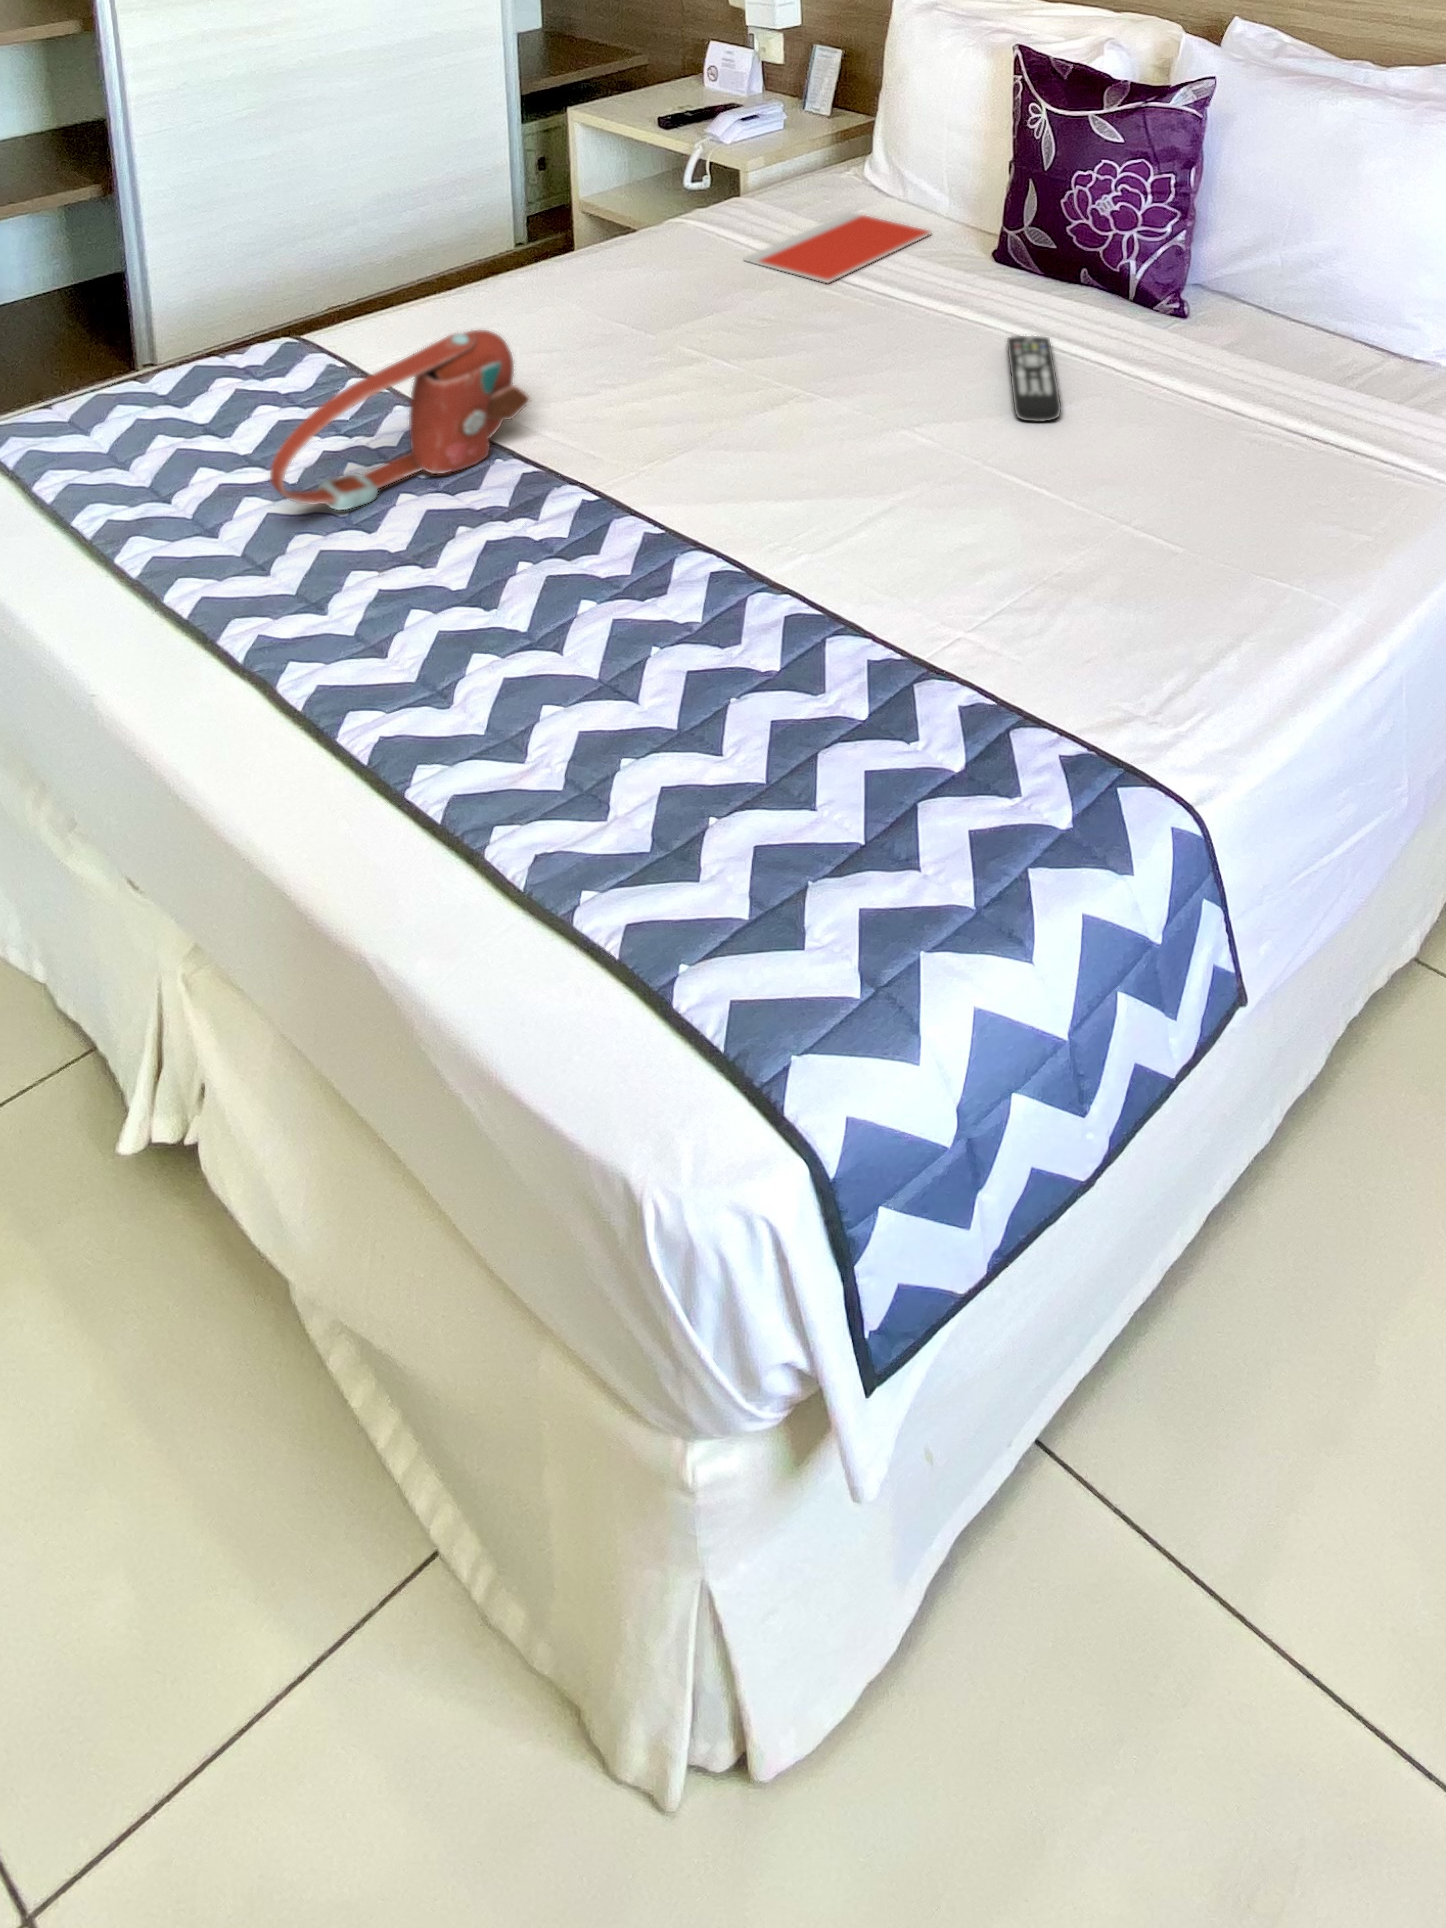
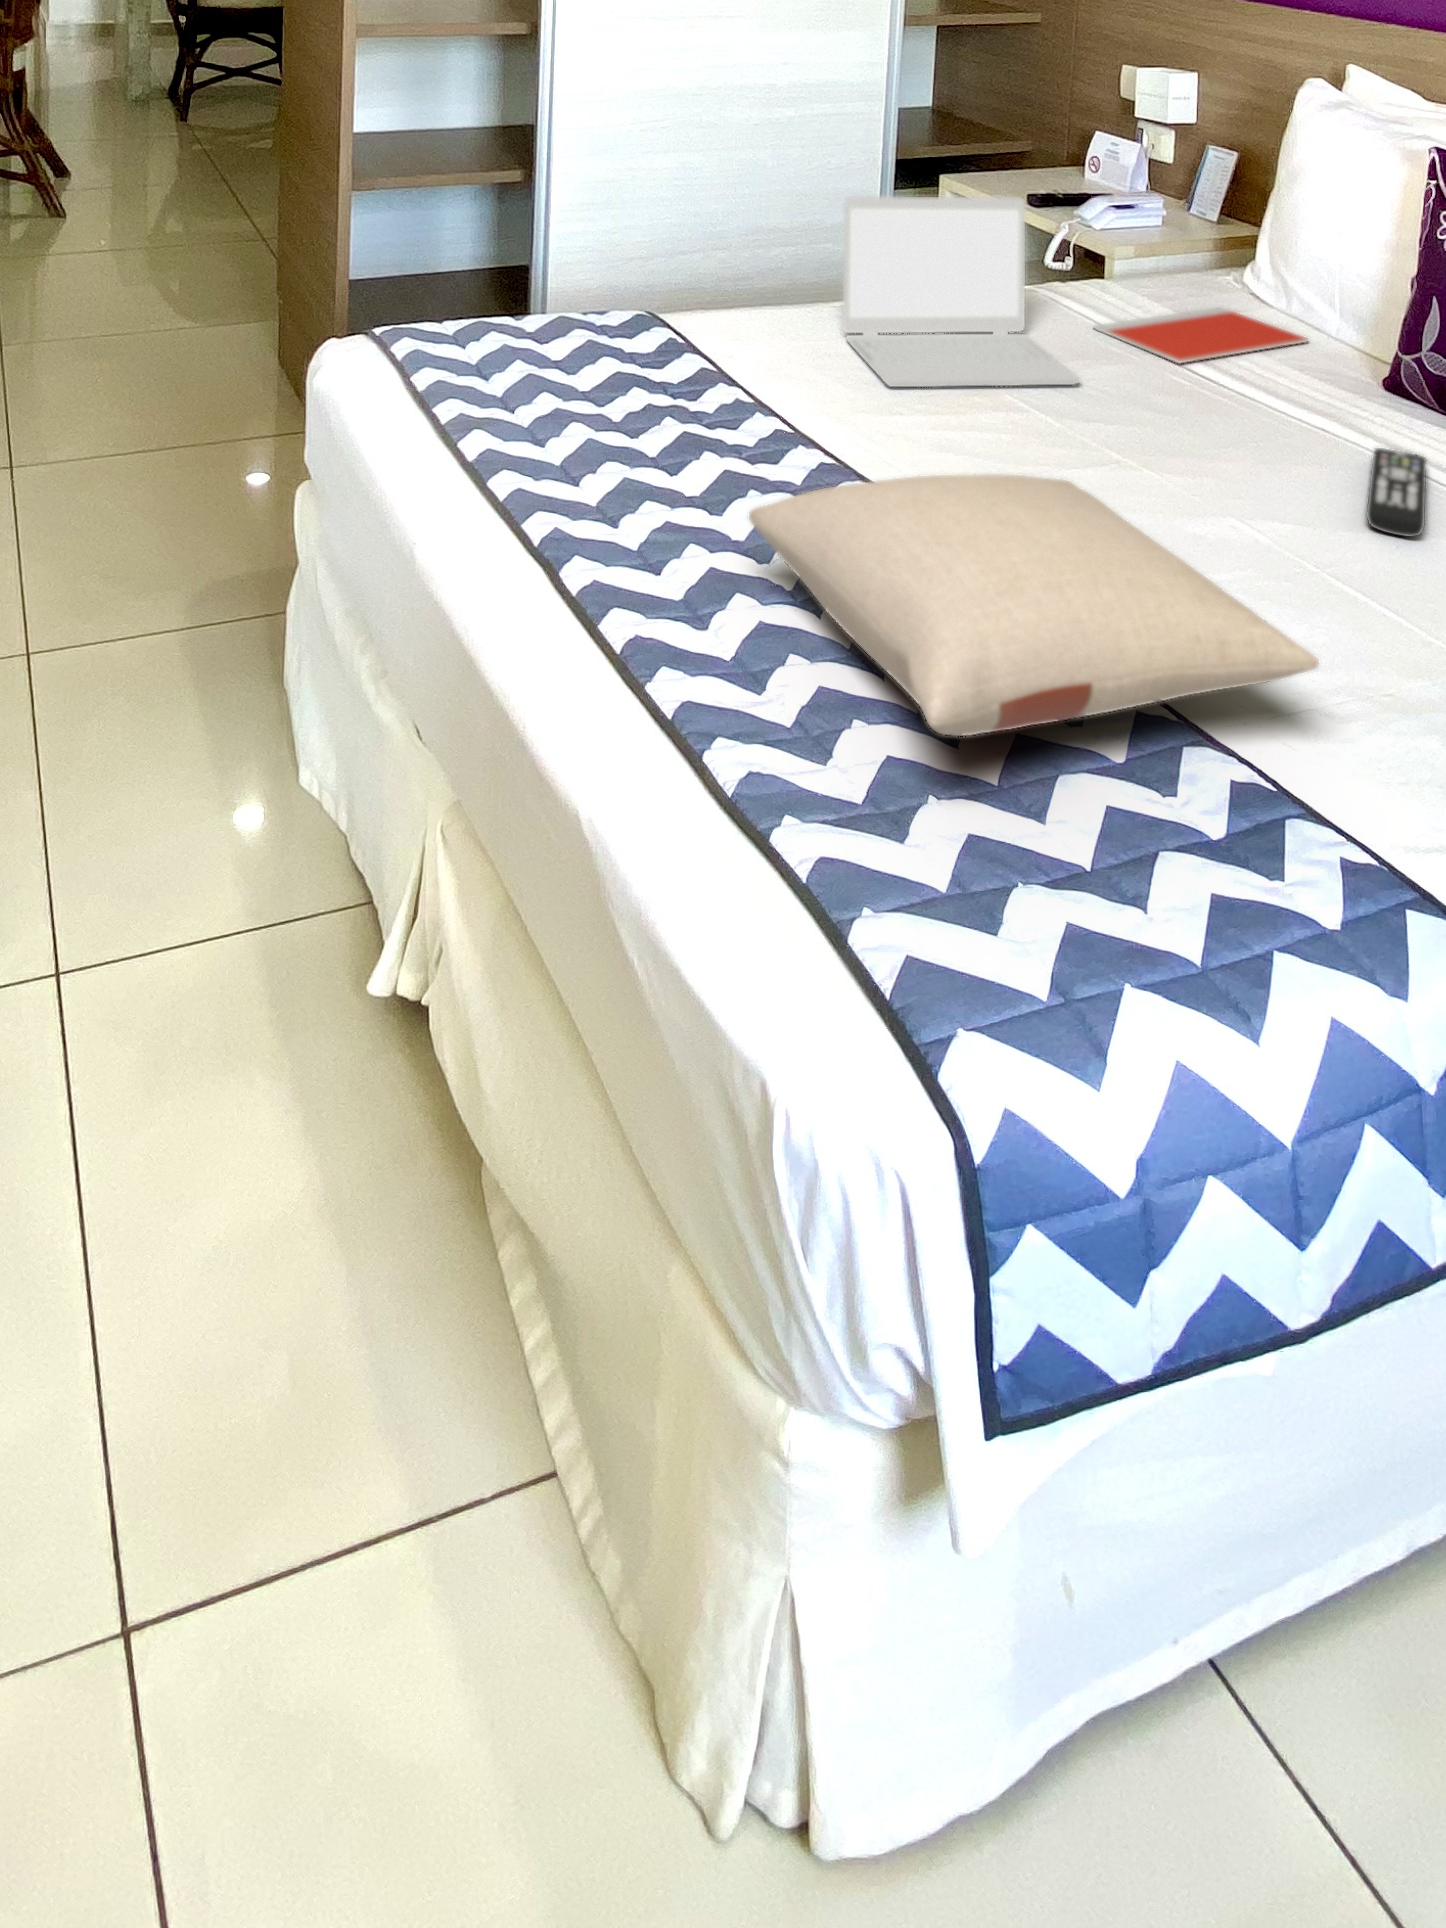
laptop: none [493,153,746,373] -> present [843,196,1080,387]
handbag: present [270,330,531,510] -> none [592,307,843,449]
pillow: none [476,456,1018,770] -> present [749,474,1319,736]

